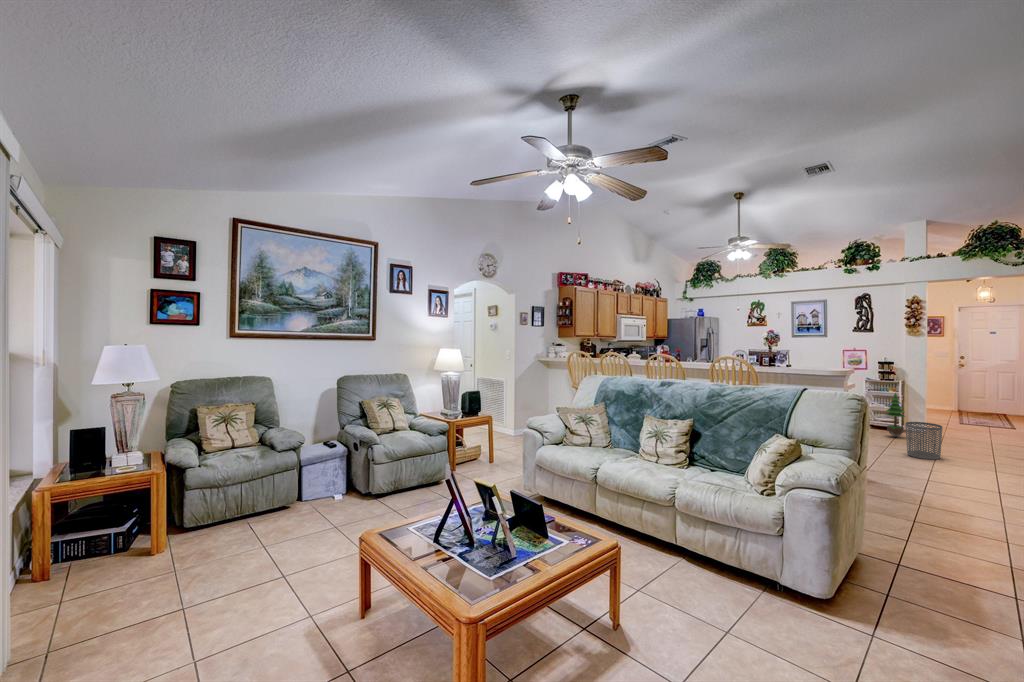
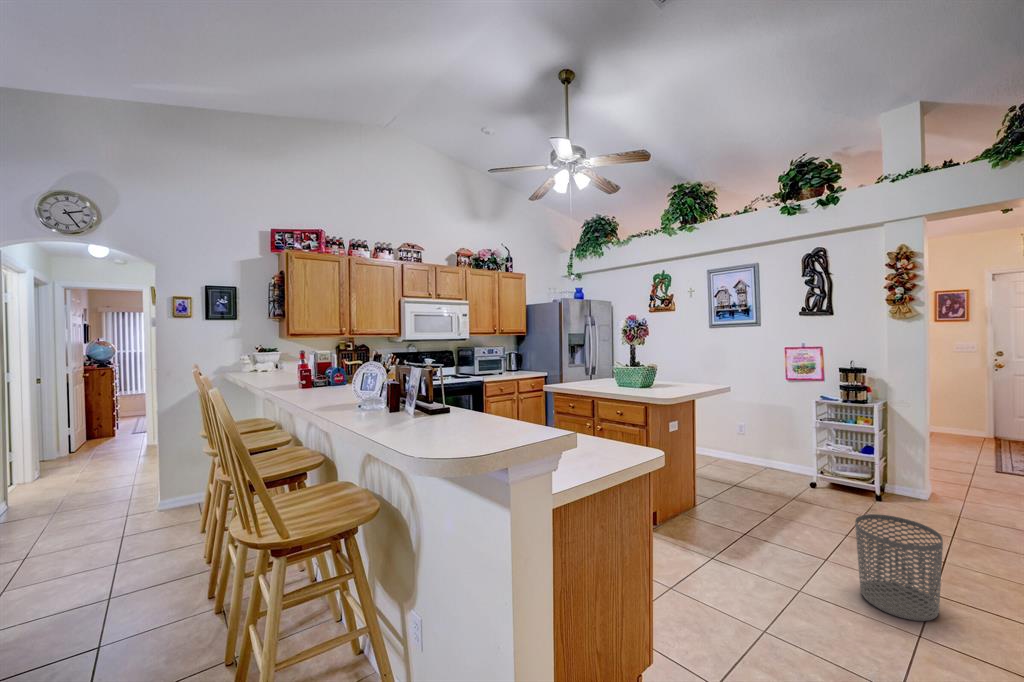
potted tree: present [886,393,905,437] -> none [840,429,880,516]

